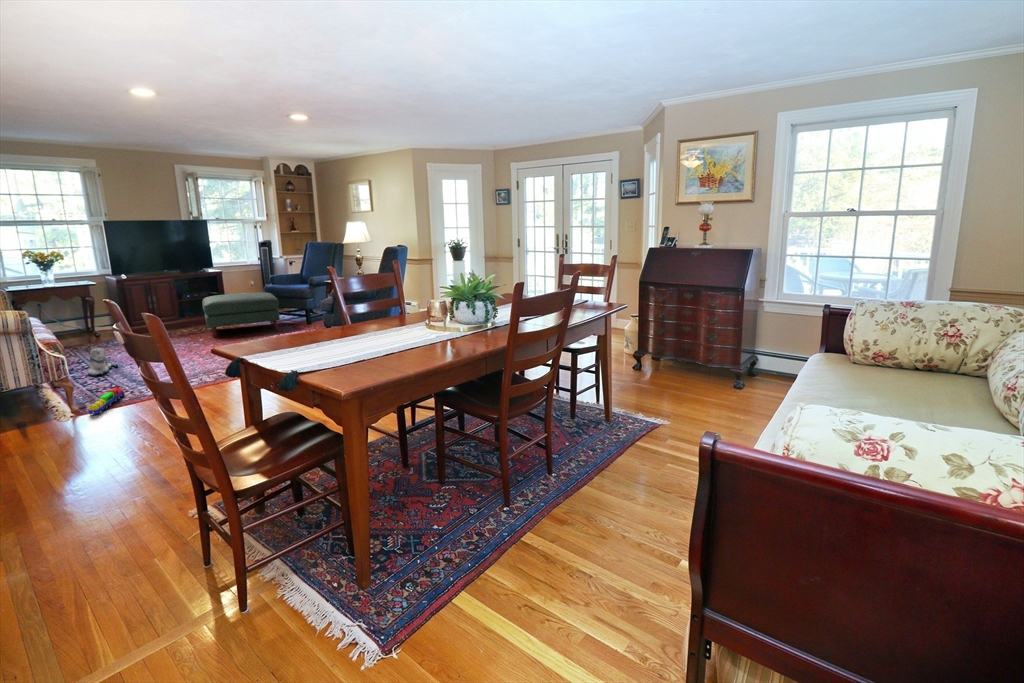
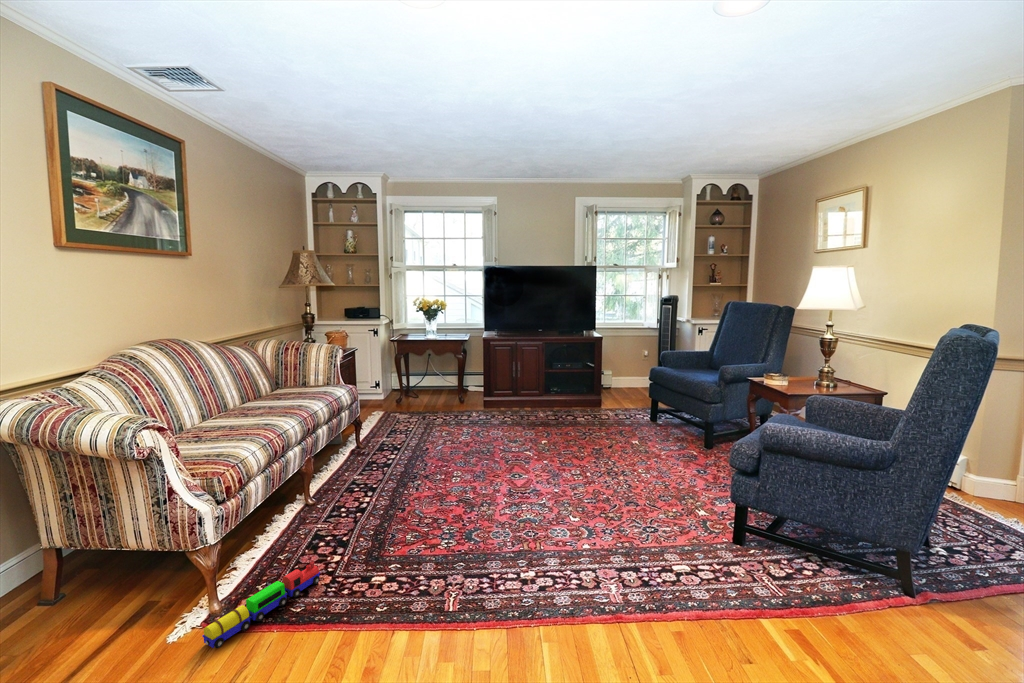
ottoman: present [202,292,280,337] -> none [549,375,661,449]
plush toy: present [88,348,118,376] -> none [357,448,404,495]

